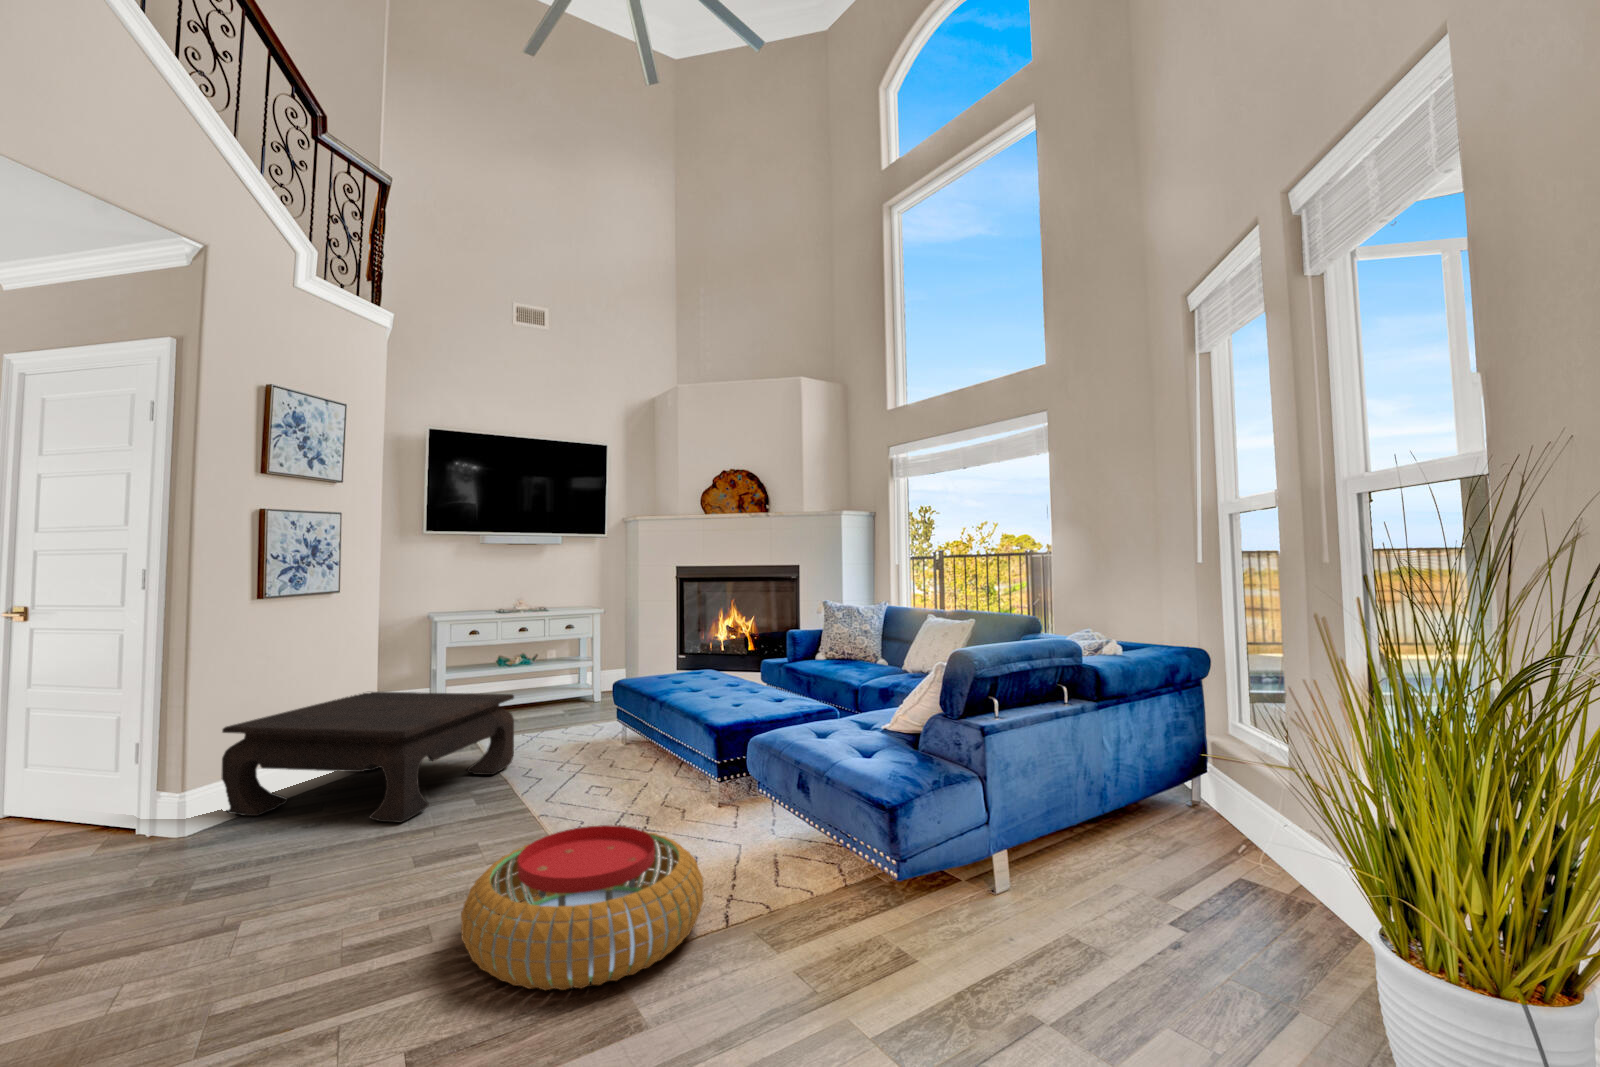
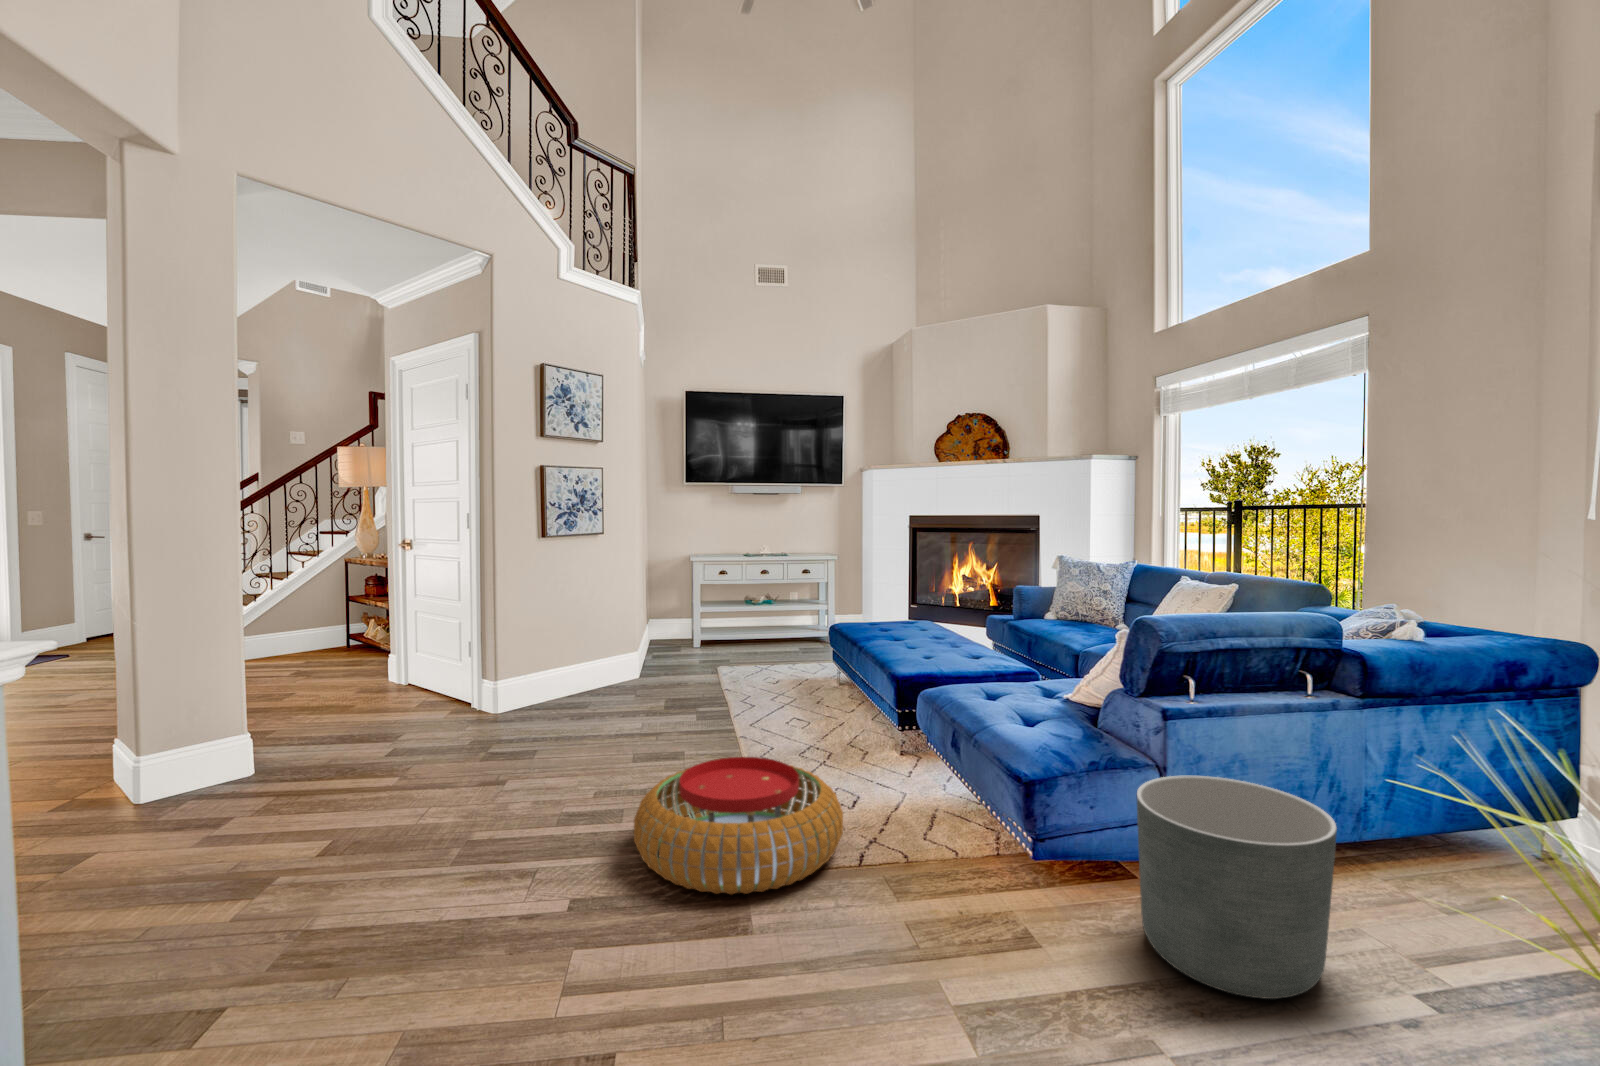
coffee table: present [221,692,514,823] -> none [515,621,738,734]
planter: none [989,782,1148,970] -> present [1136,775,1337,999]

